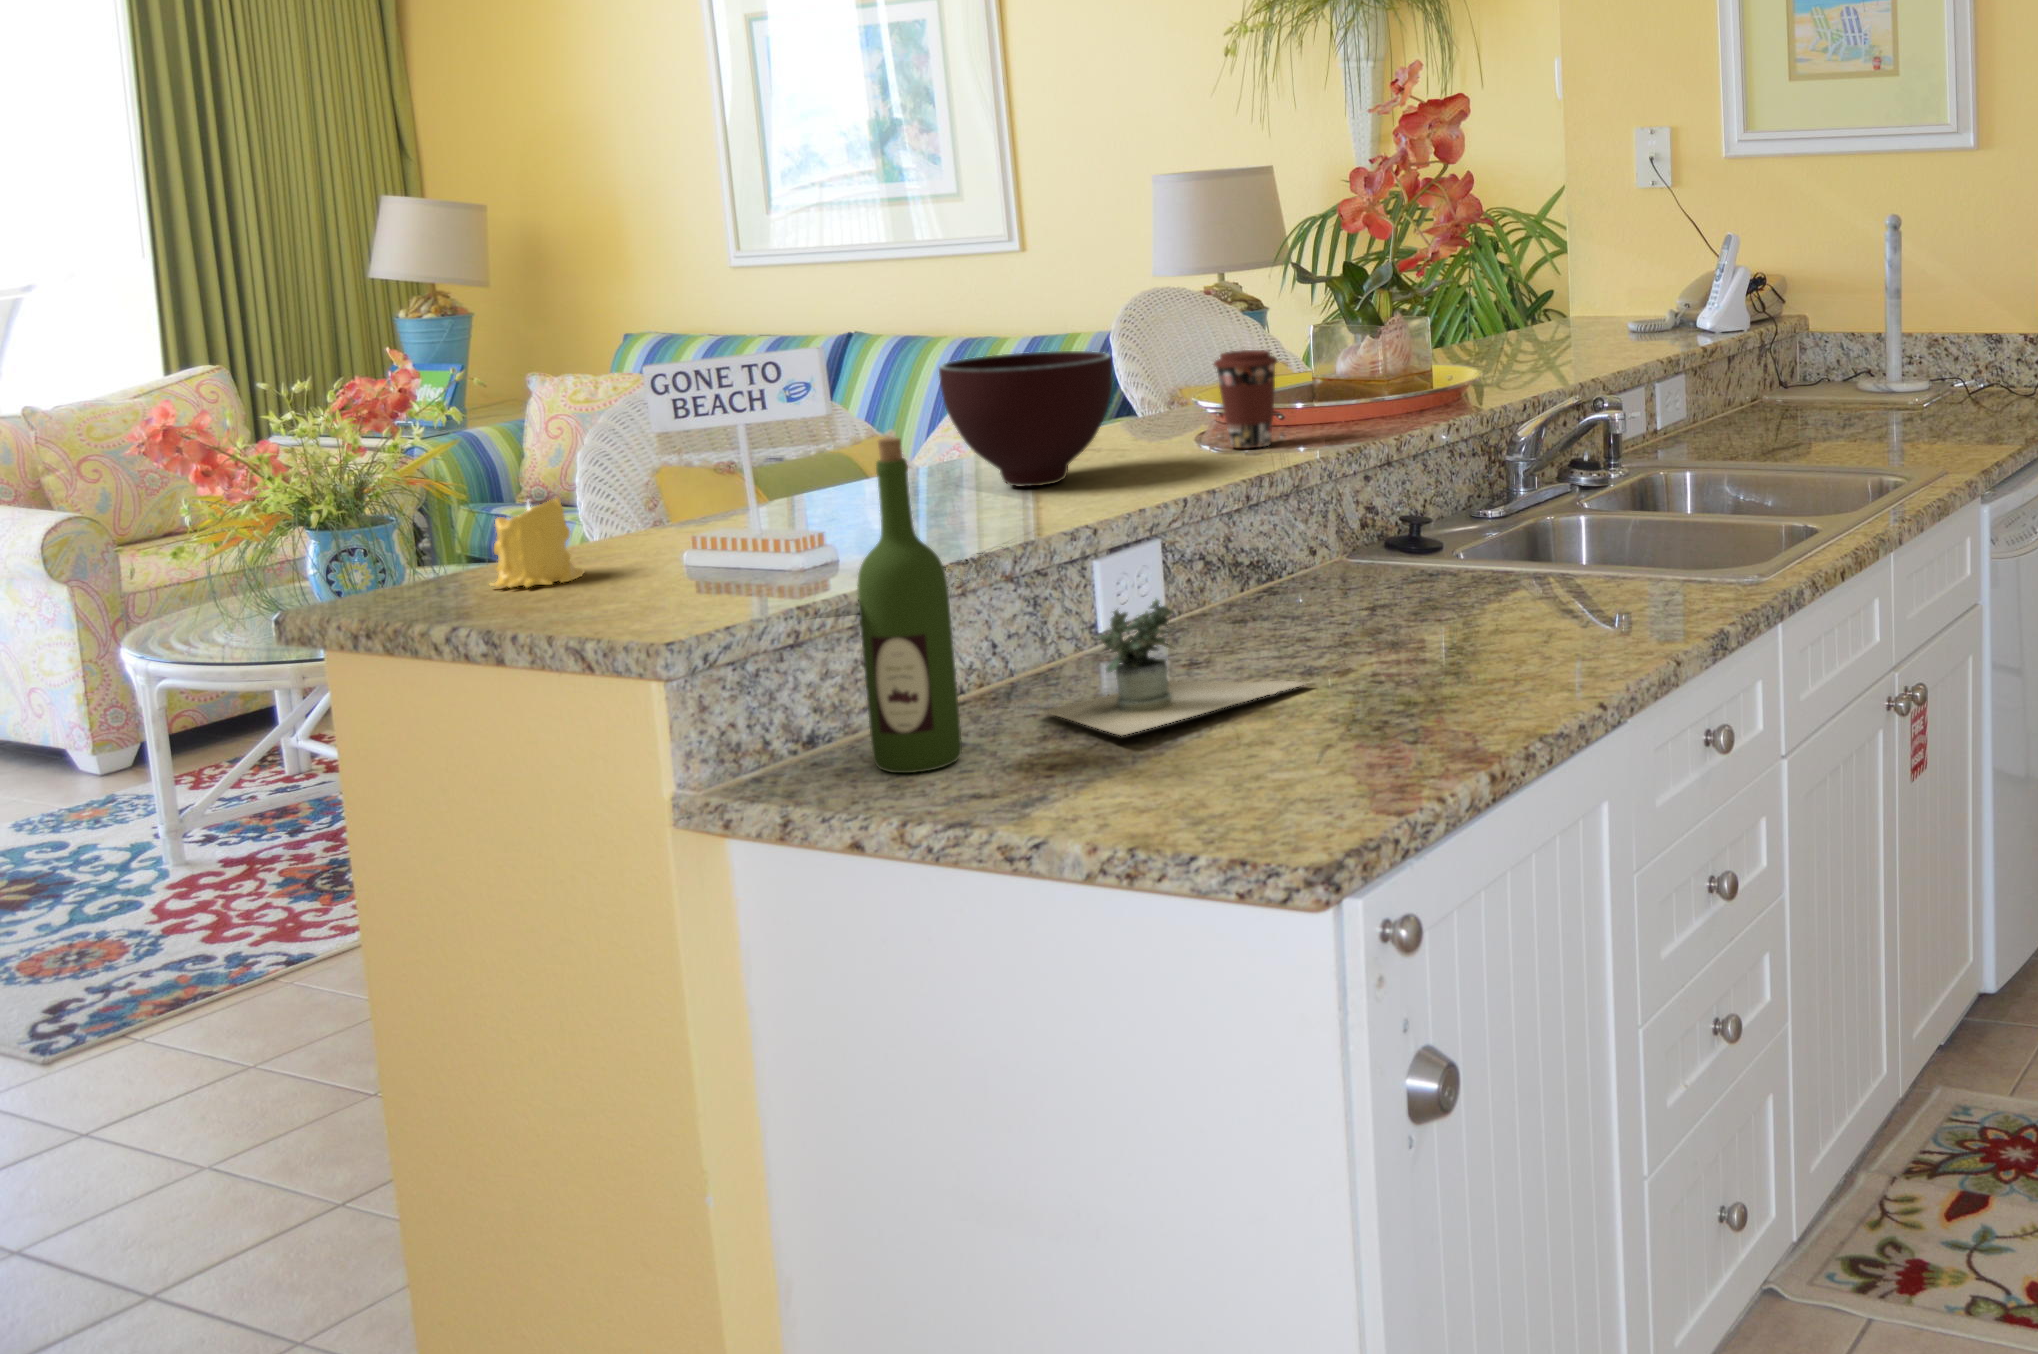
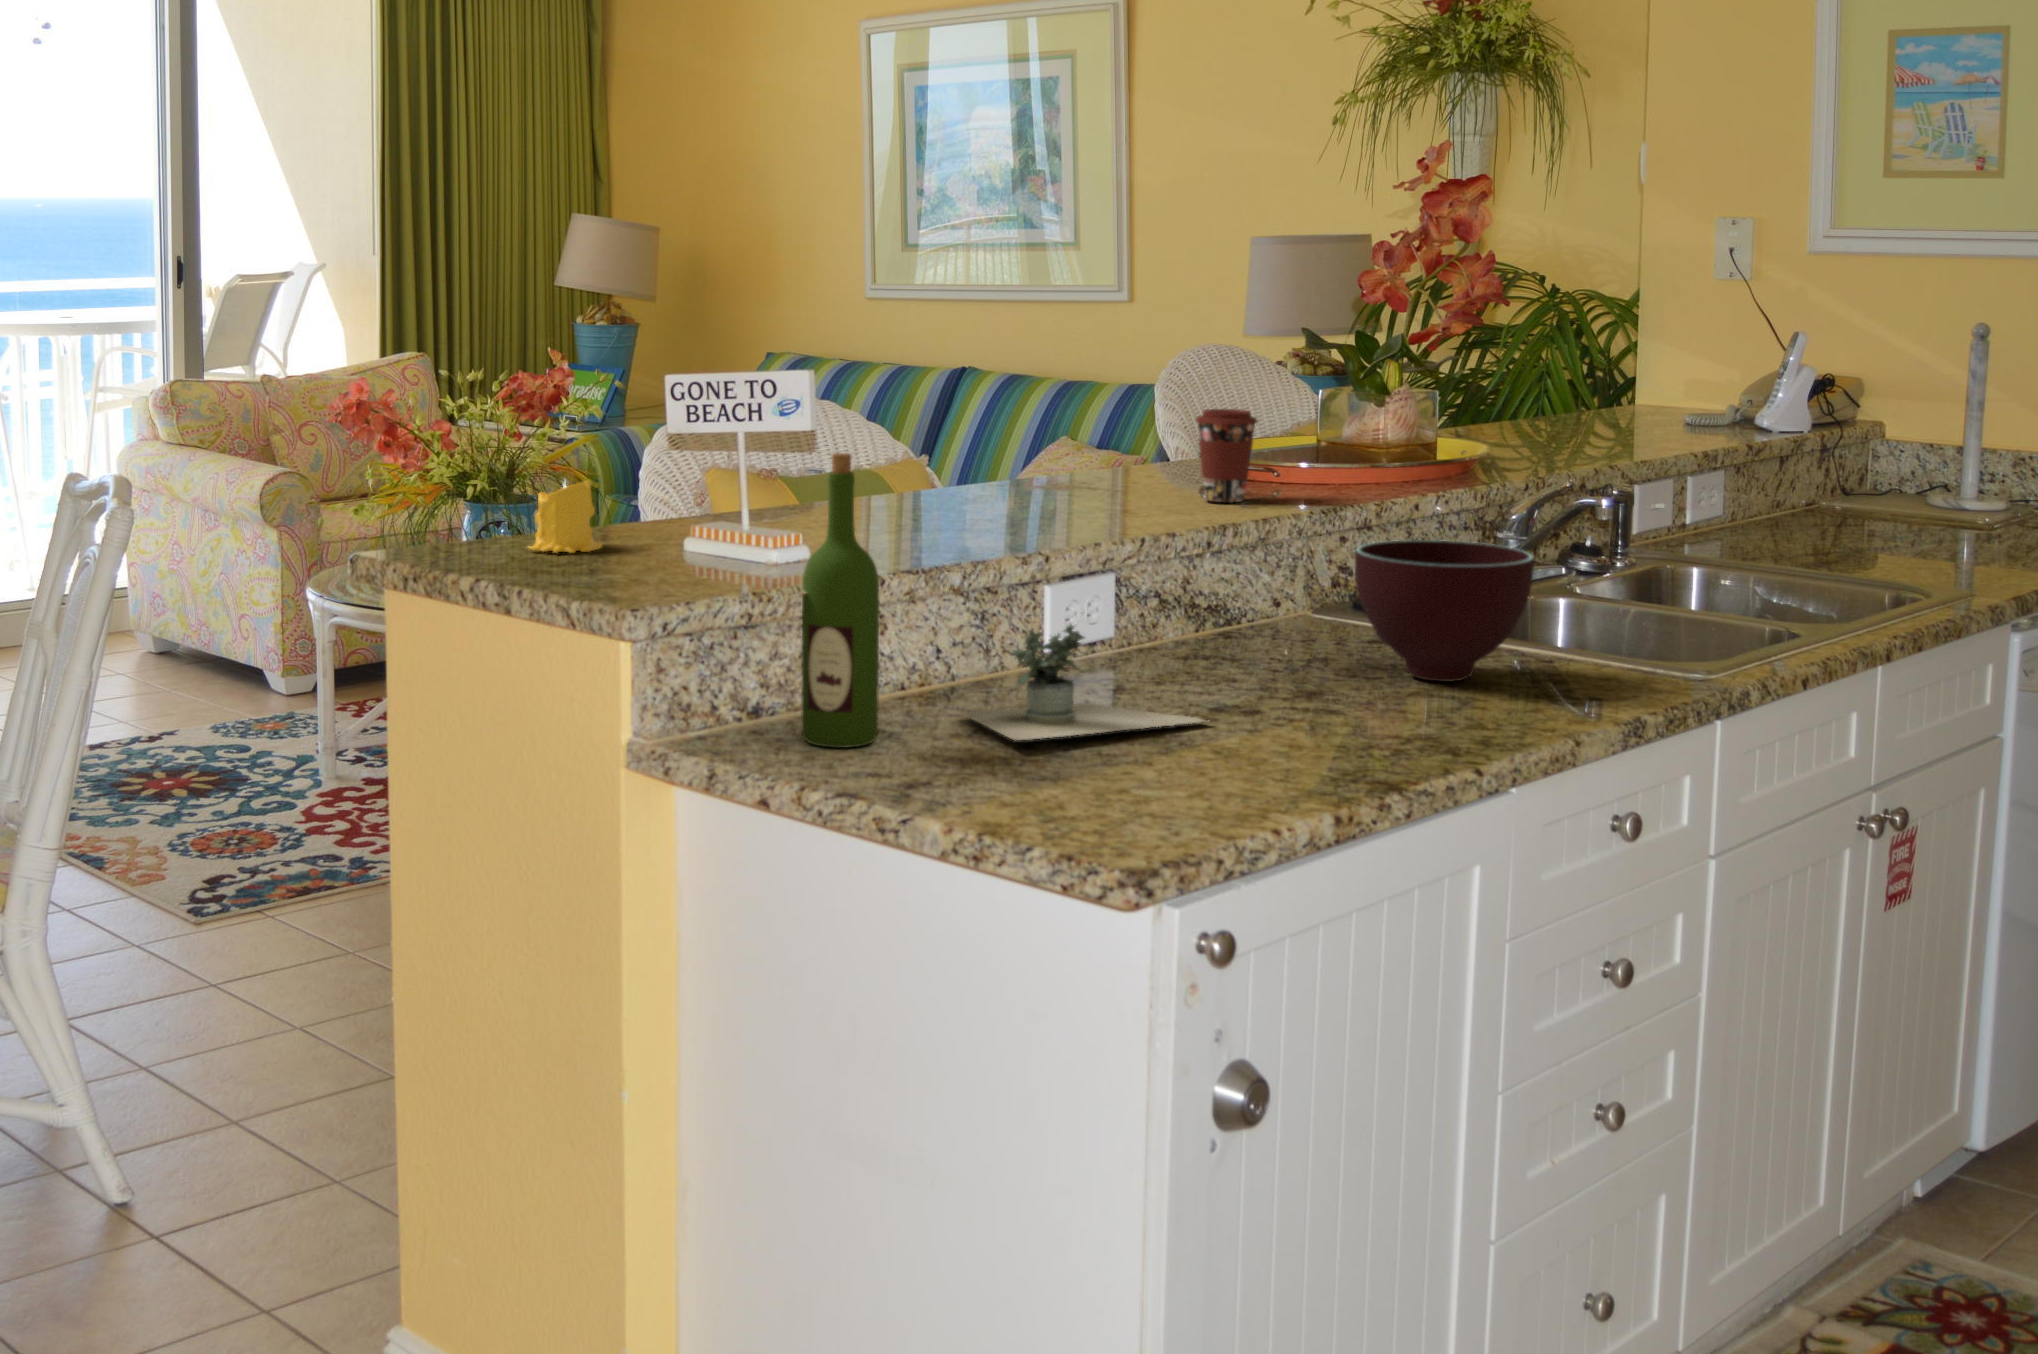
bowl: present [939,351,1112,487] -> present [1355,540,1534,681]

